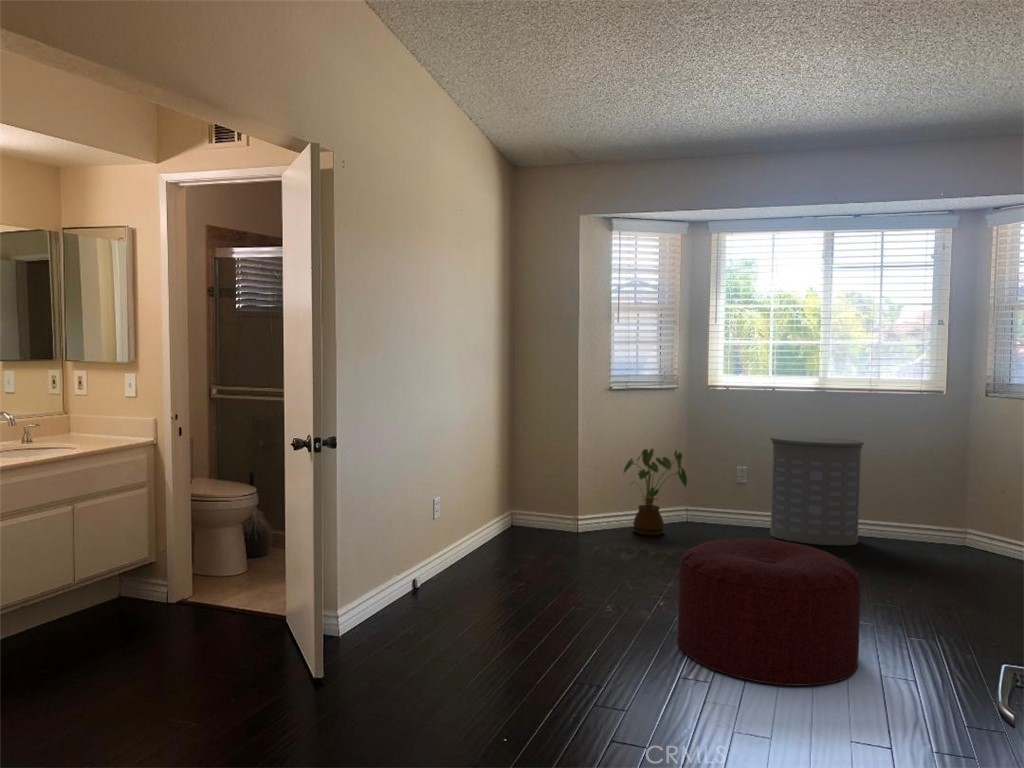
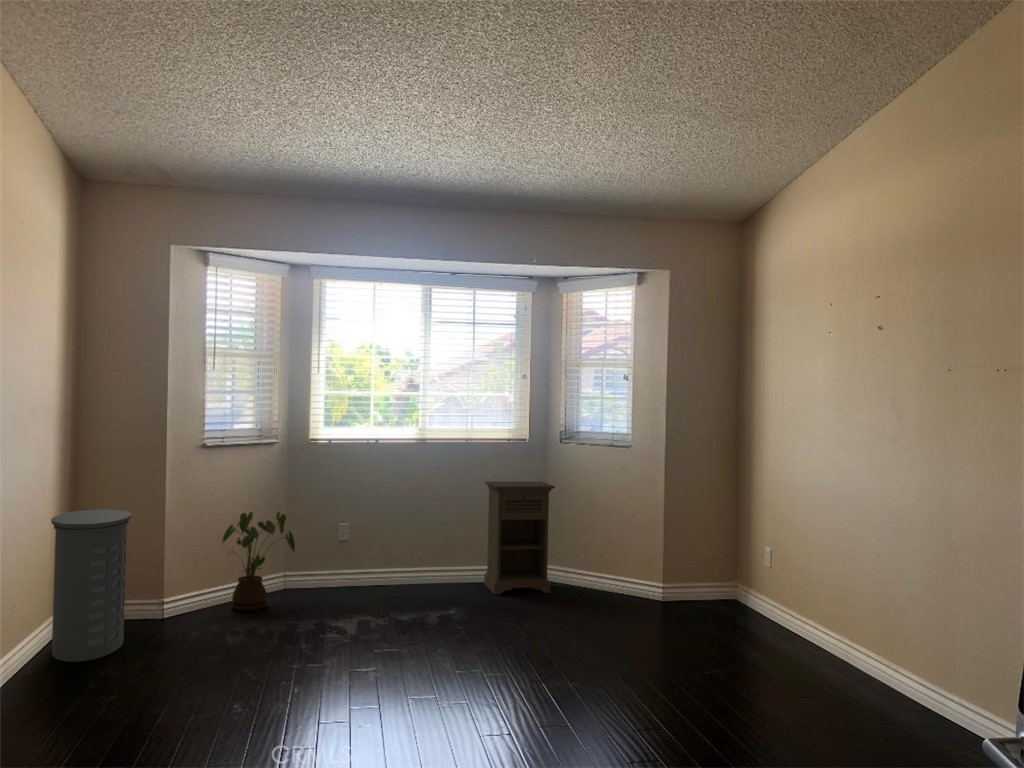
nightstand: none [891,433,976,557] -> present [484,481,555,594]
laundry hamper: present [770,436,864,545] -> present [51,509,132,662]
ottoman: present [677,539,861,686] -> none [326,596,497,735]

